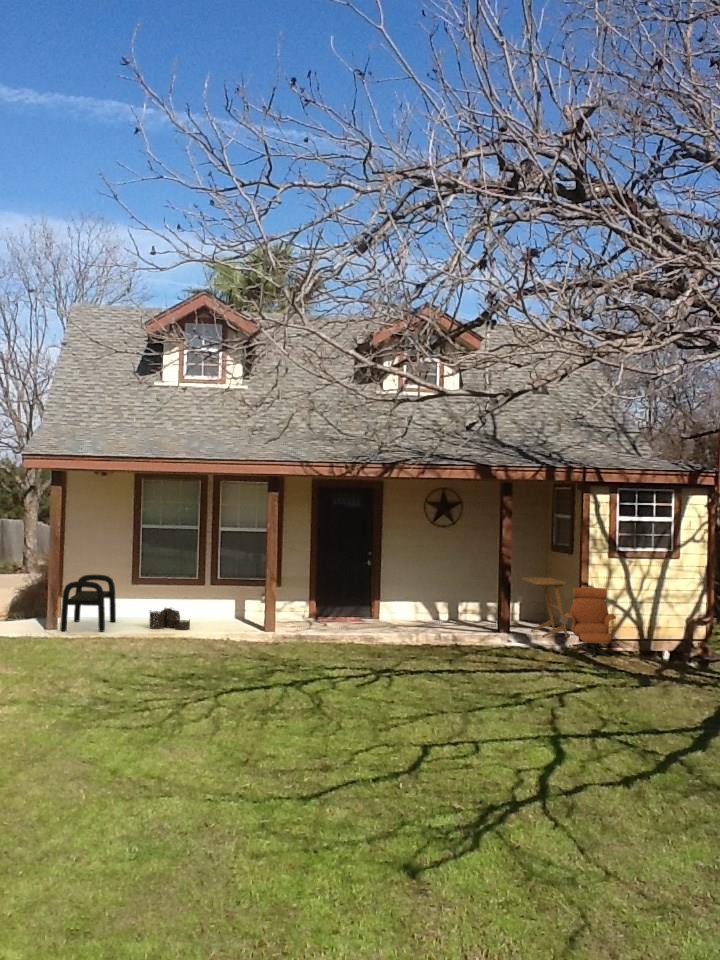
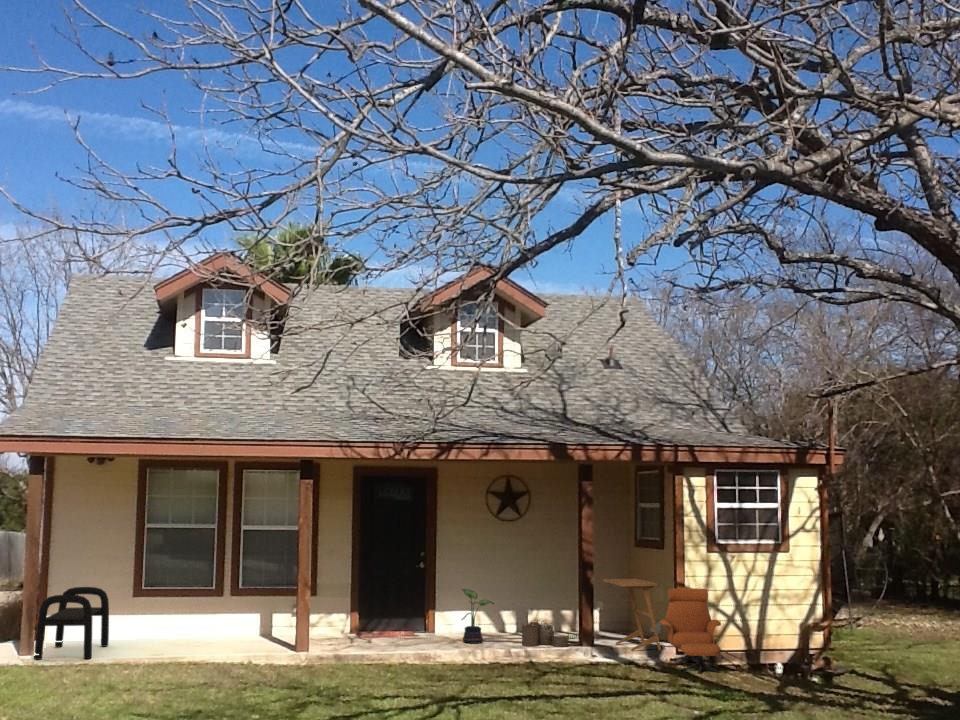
potted plant: none [401,582,429,628] -> present [462,589,494,644]
woven basket: present [149,608,190,630] -> present [522,622,569,647]

